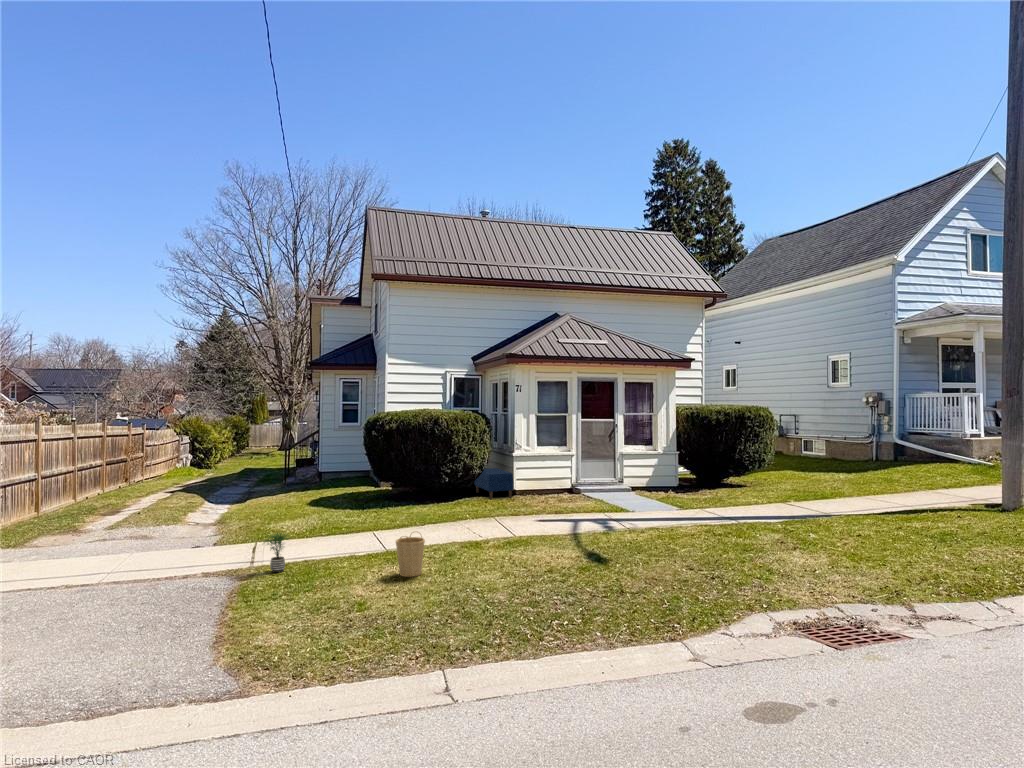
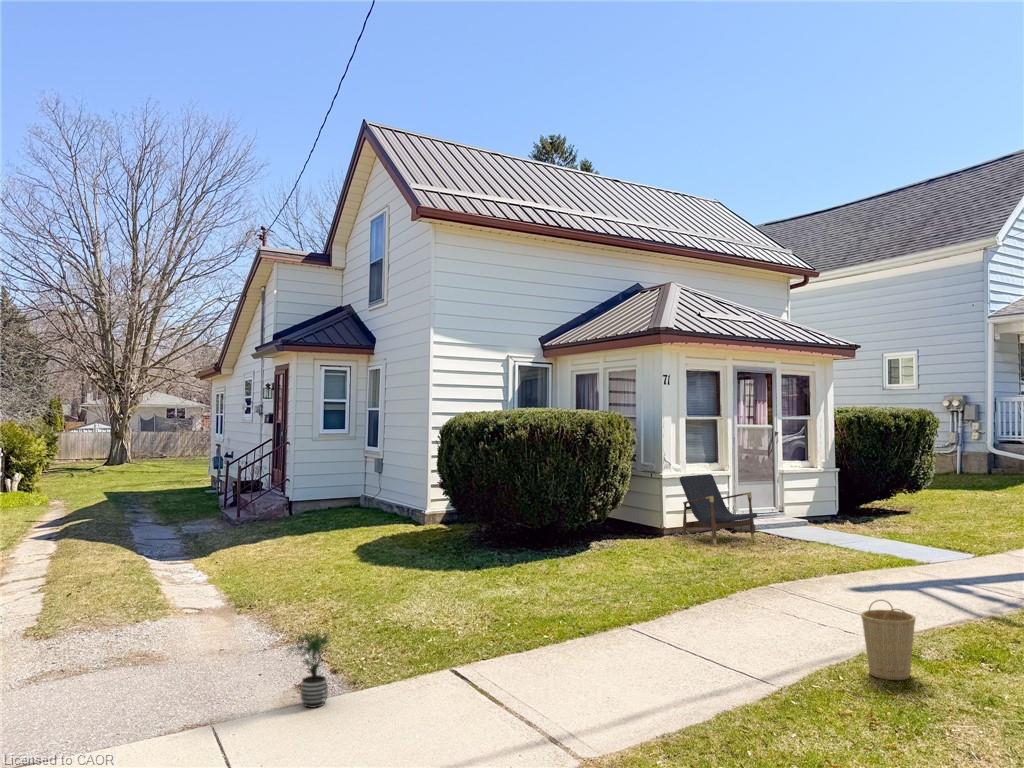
lounge chair: none [526,454,569,502] -> present [680,474,757,546]
bench: present [475,468,513,499] -> none [586,499,667,546]
potted plant: present [264,533,288,573] -> present [287,632,329,708]

